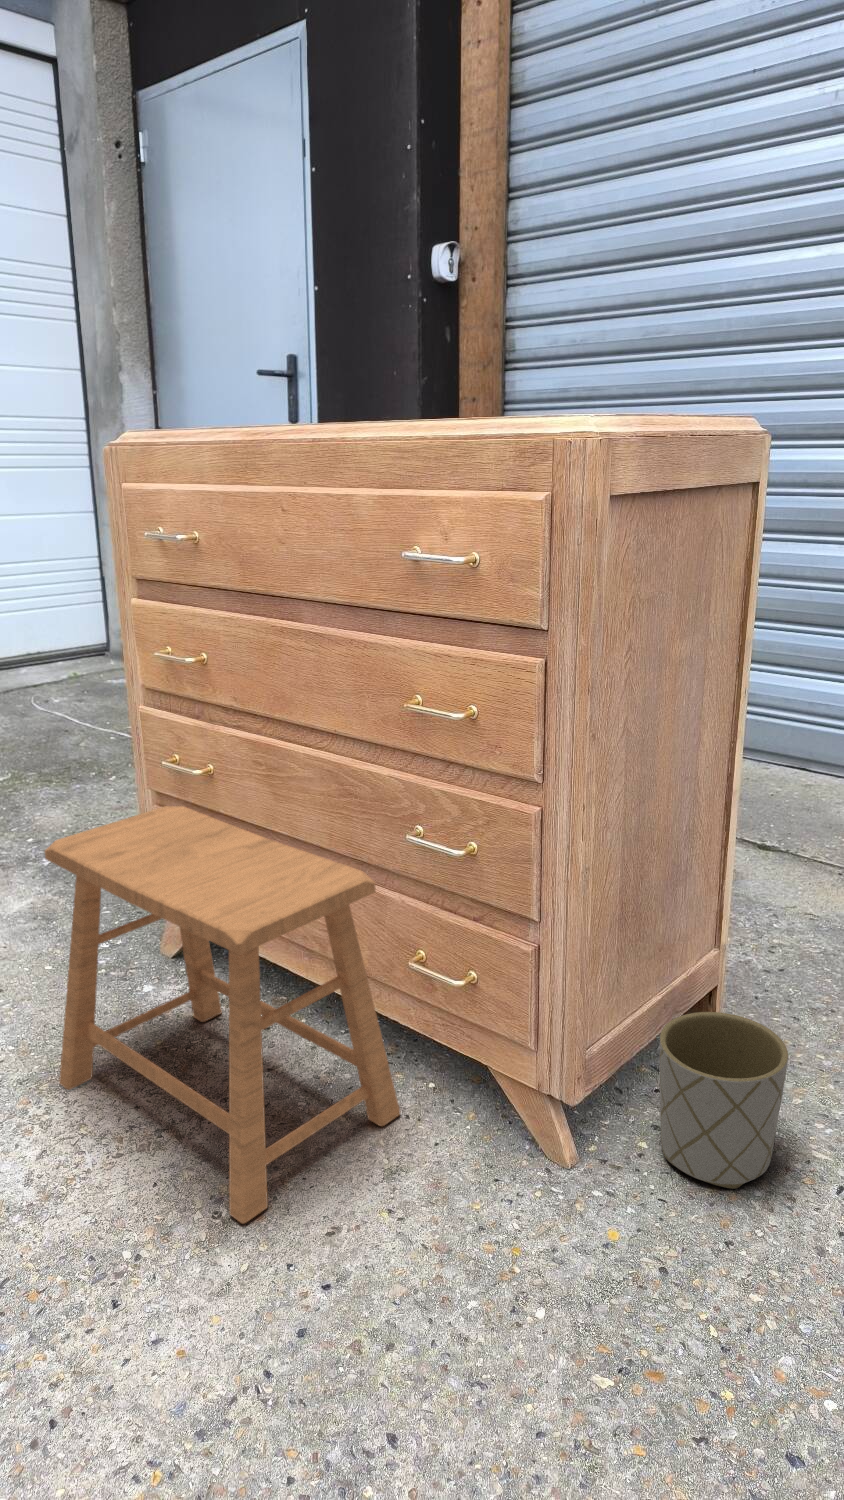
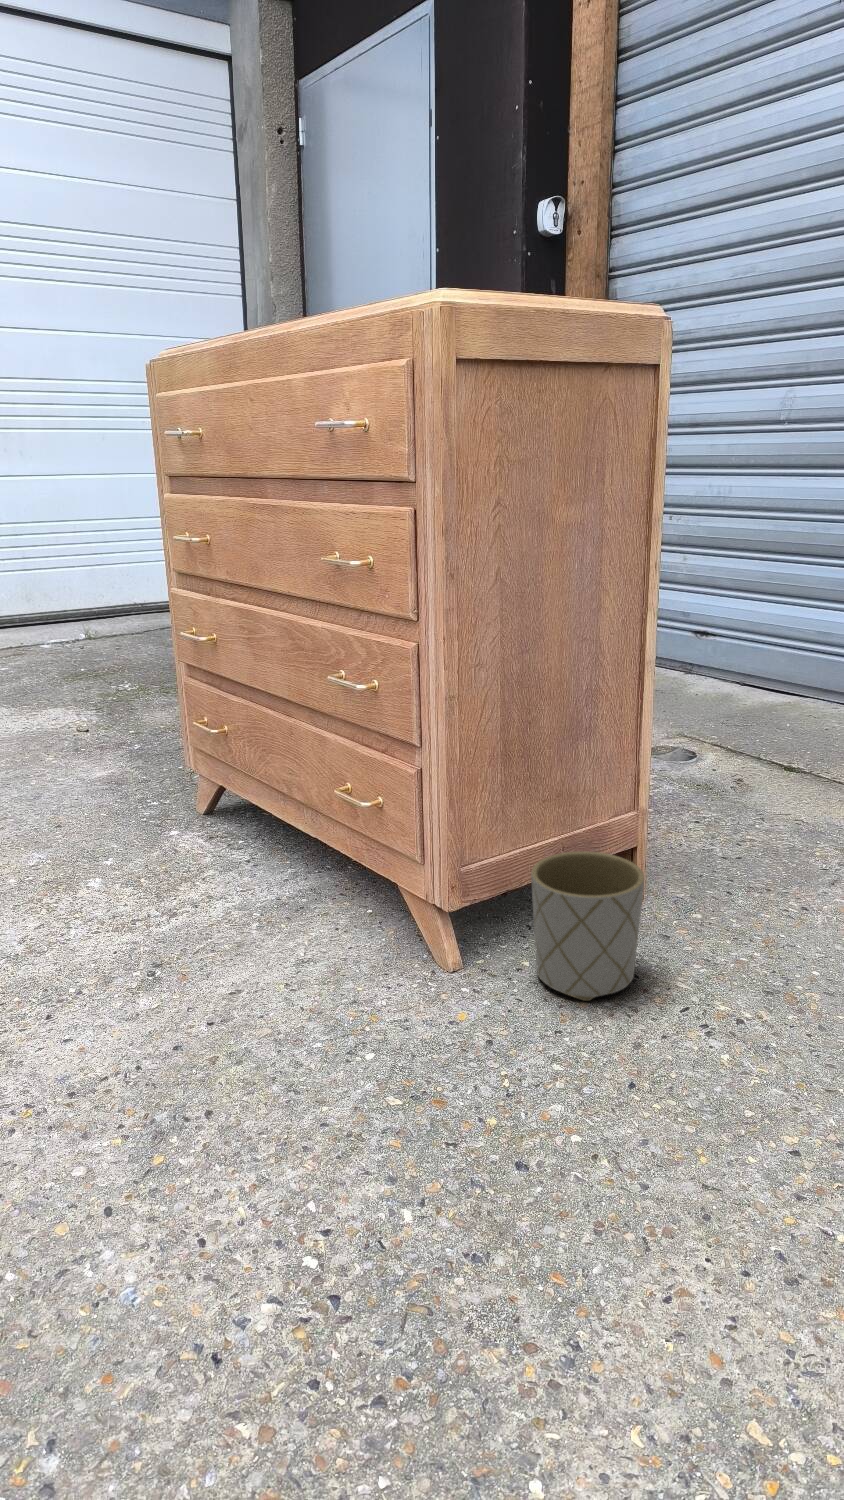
stool: present [45,806,401,1223] -> none [62,663,330,980]

